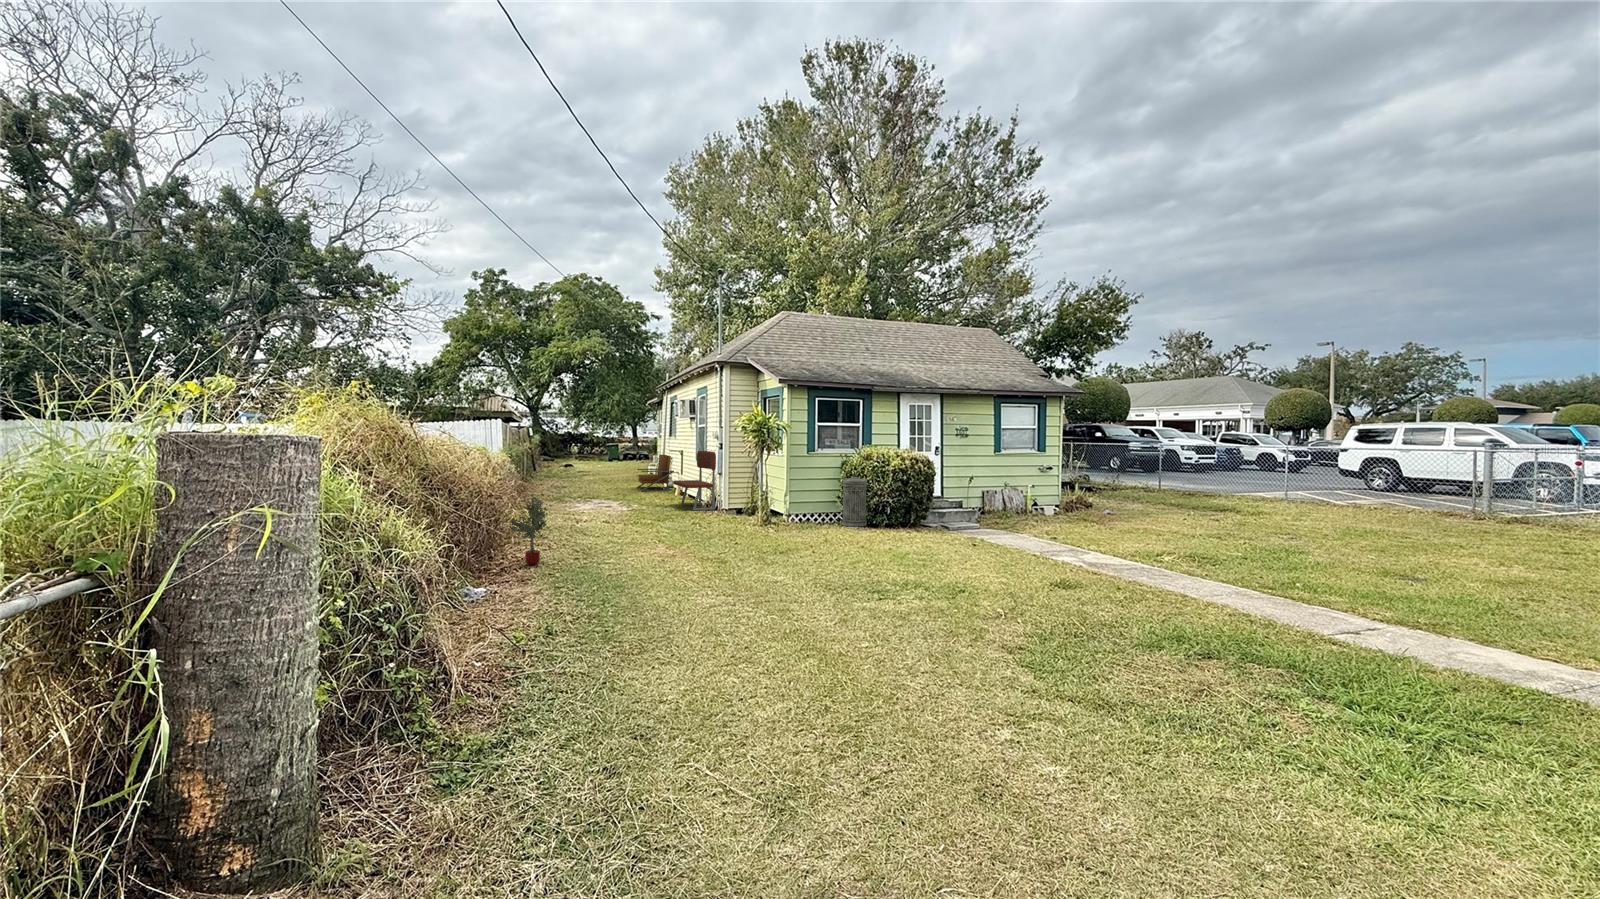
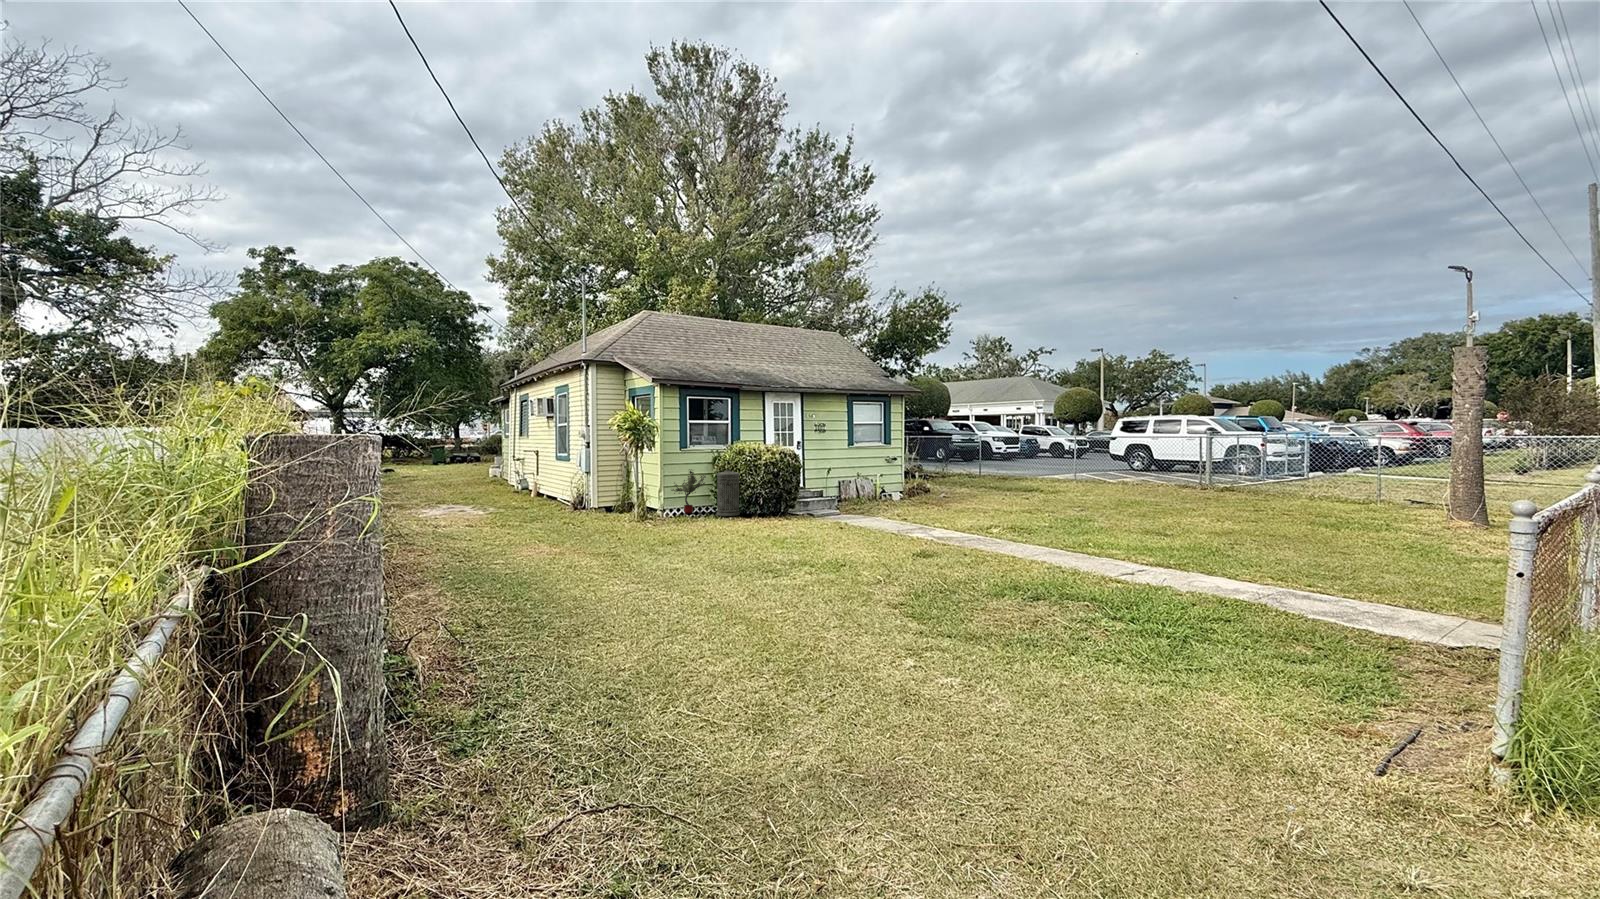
bench: present [673,451,716,511] -> none [539,450,587,509]
lounge chair: present [637,454,674,491] -> none [487,455,530,493]
potted tree: present [510,494,548,565] -> present [671,469,706,514]

